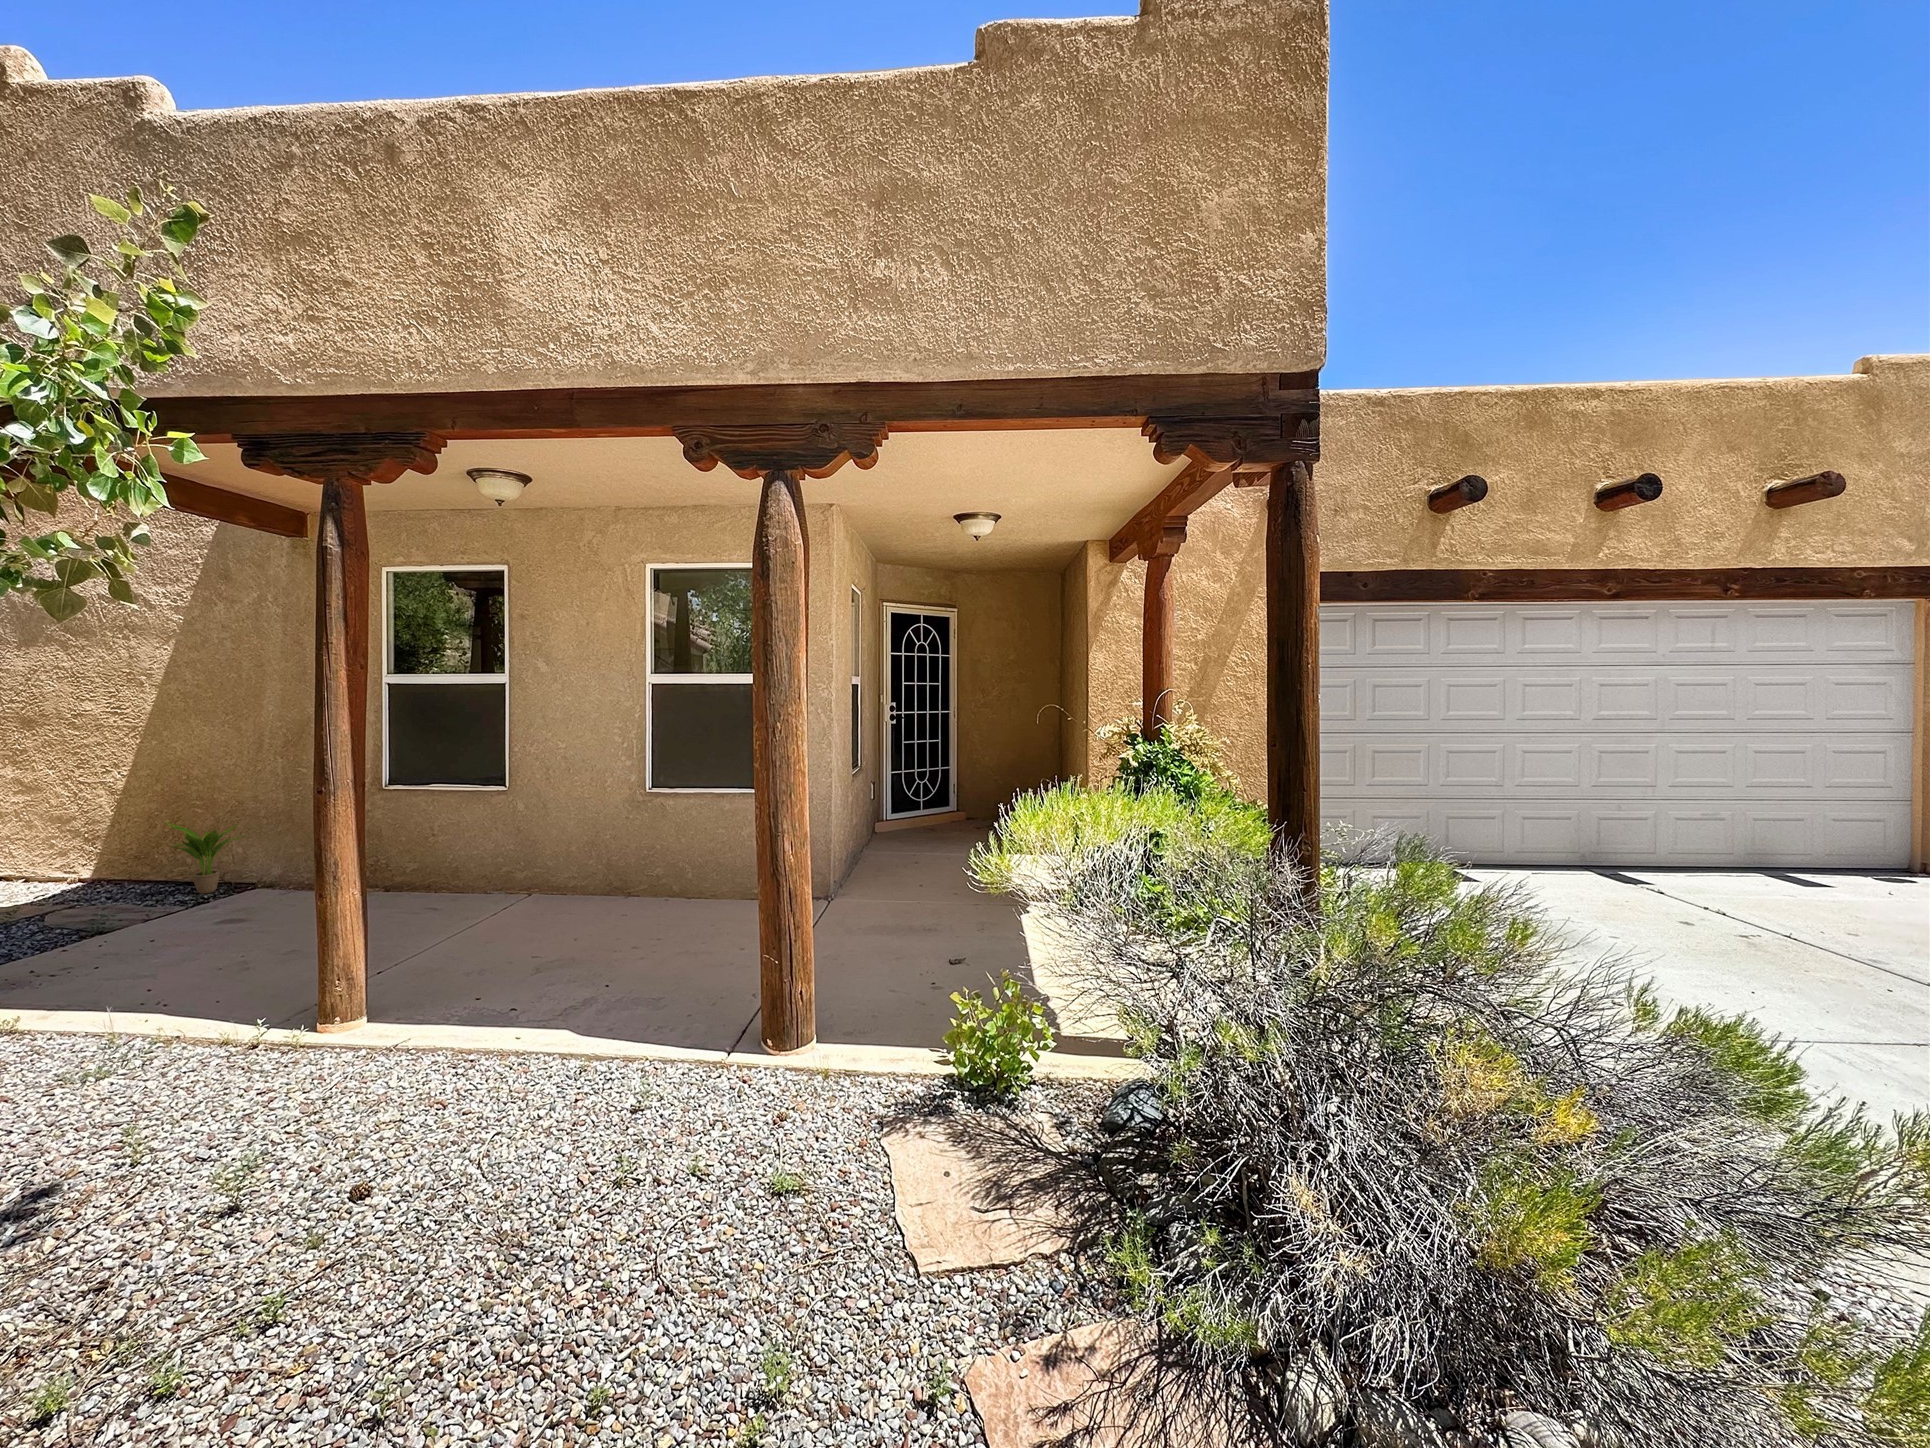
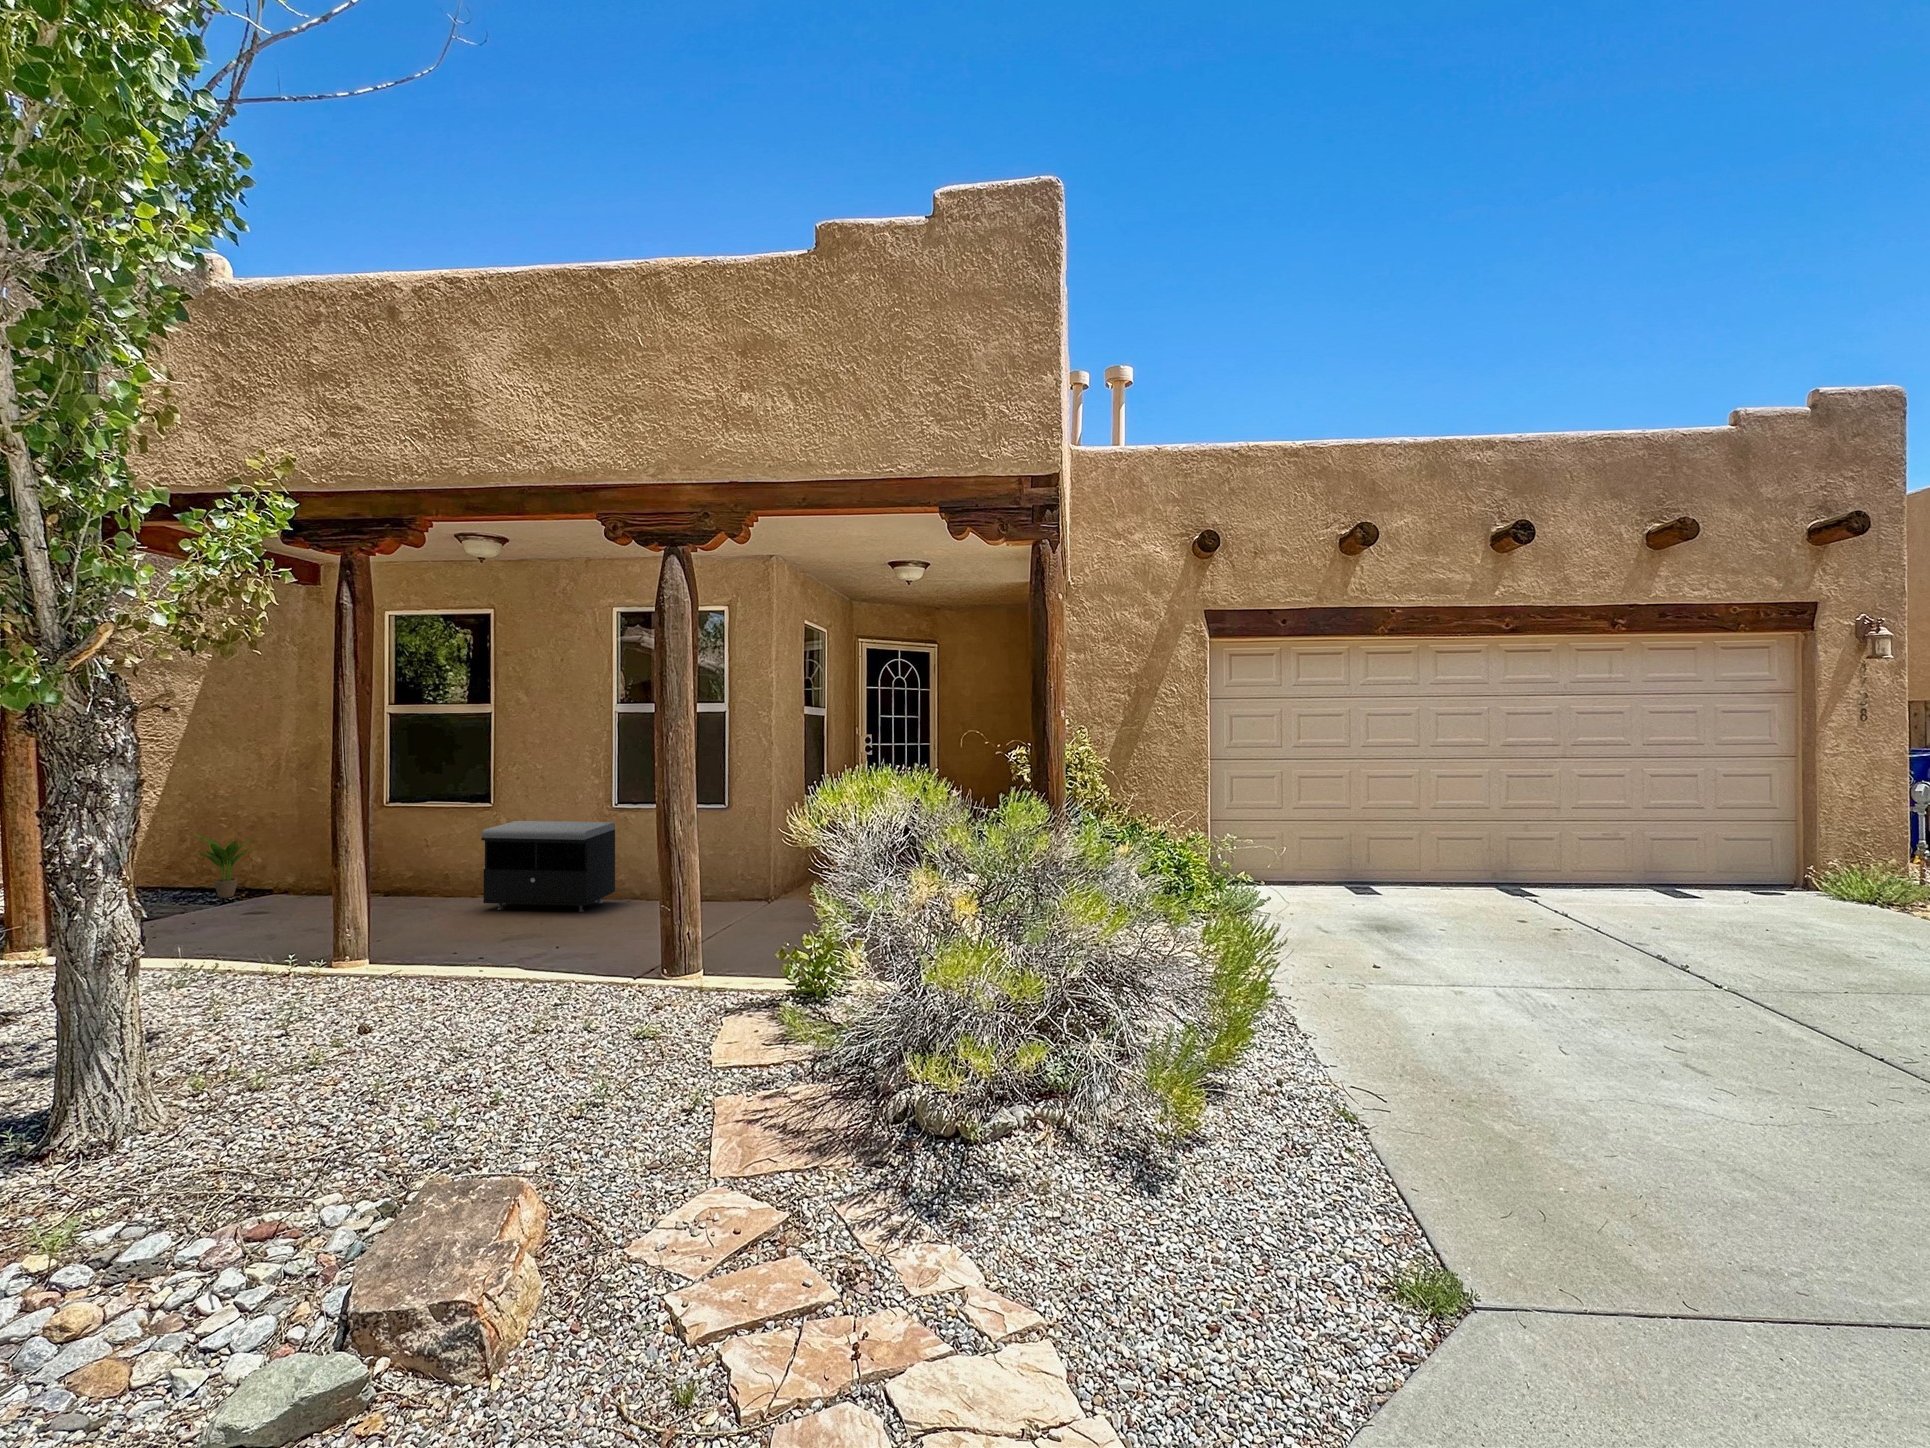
storage bench: none [504,805,653,912] -> present [481,821,615,911]

